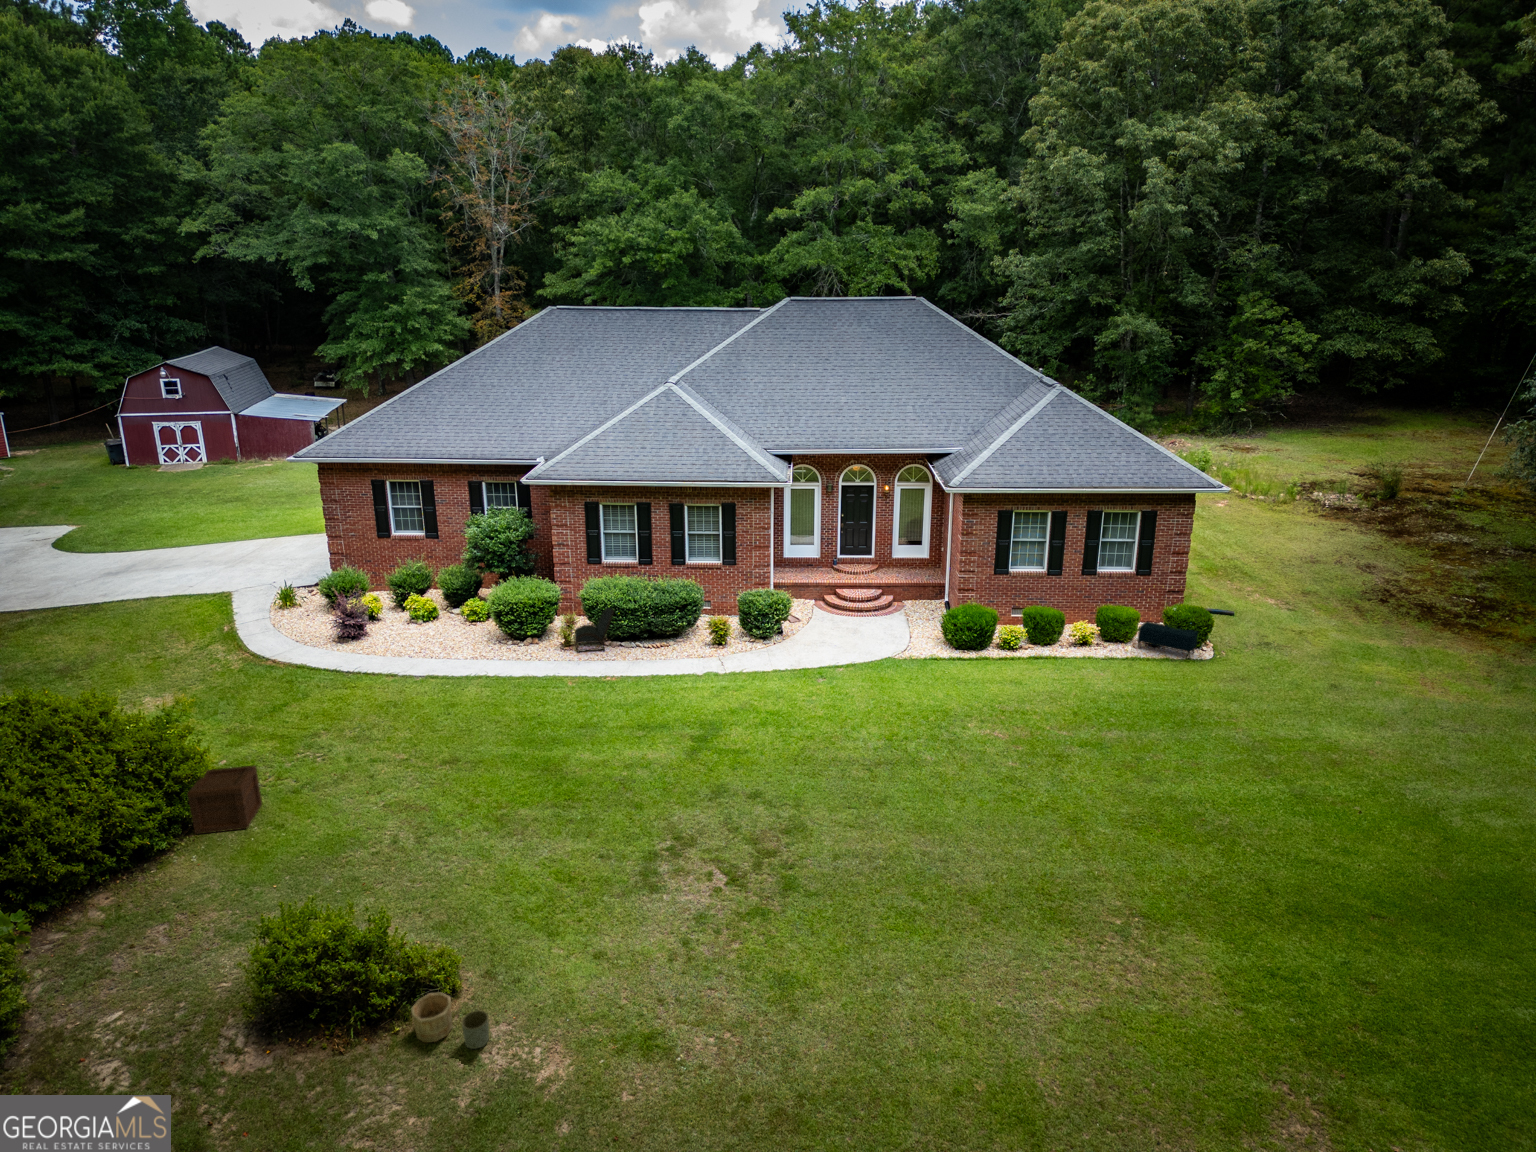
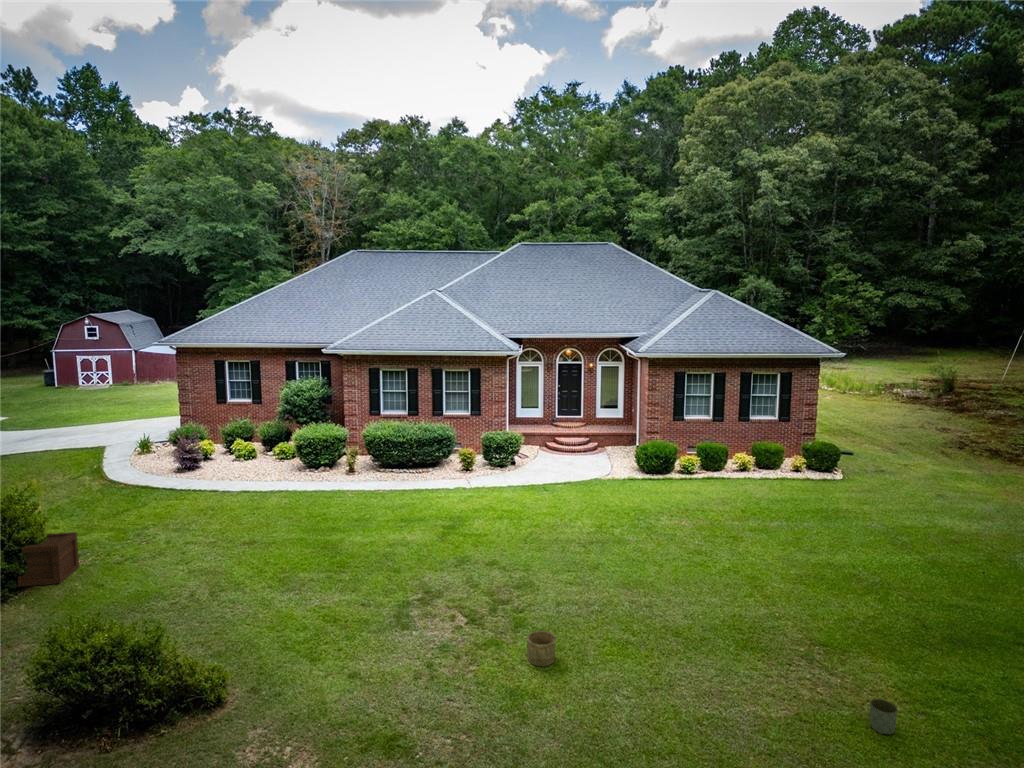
lounge chair: present [575,607,614,653] -> none [356,441,388,477]
bench: present [1137,621,1198,659] -> none [787,454,833,480]
wooden bucket: present [411,993,453,1043] -> present [526,631,556,667]
planter: present [462,1010,489,1049] -> present [870,699,898,734]

